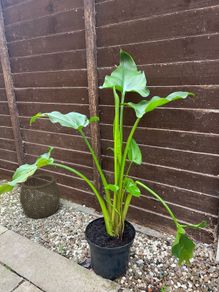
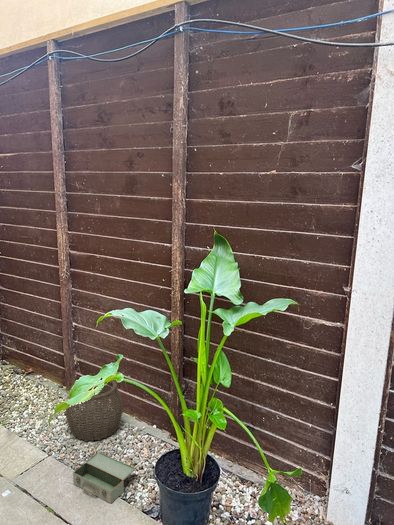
toolbox: none [25,225,71,259] -> present [73,452,135,503]

